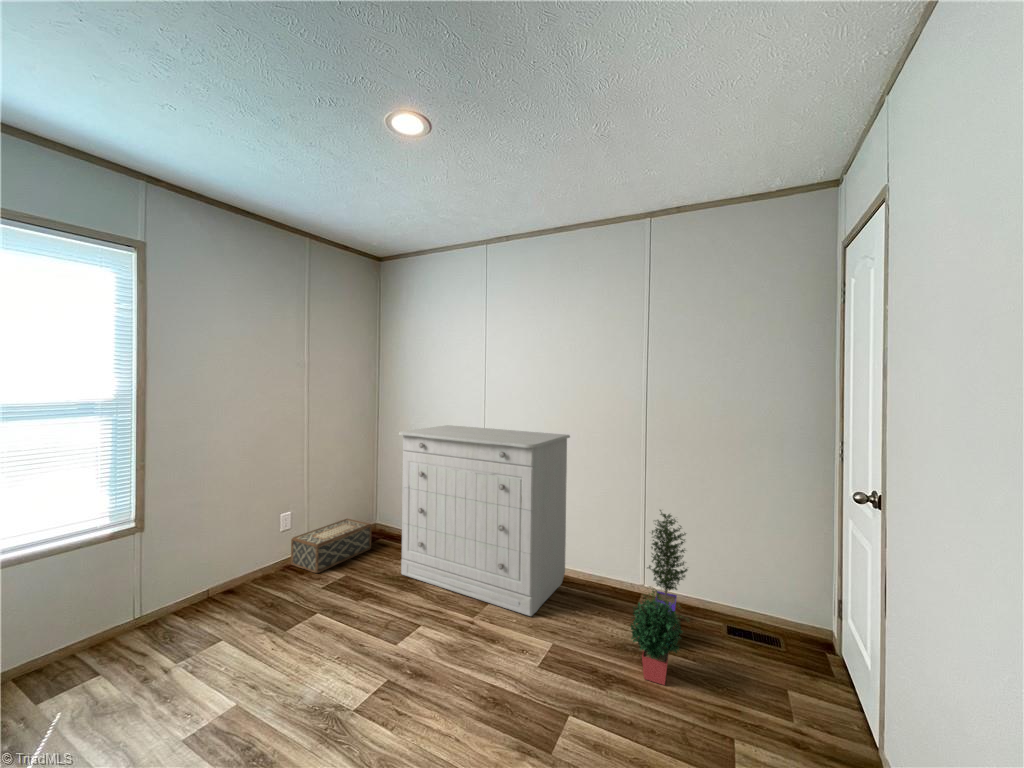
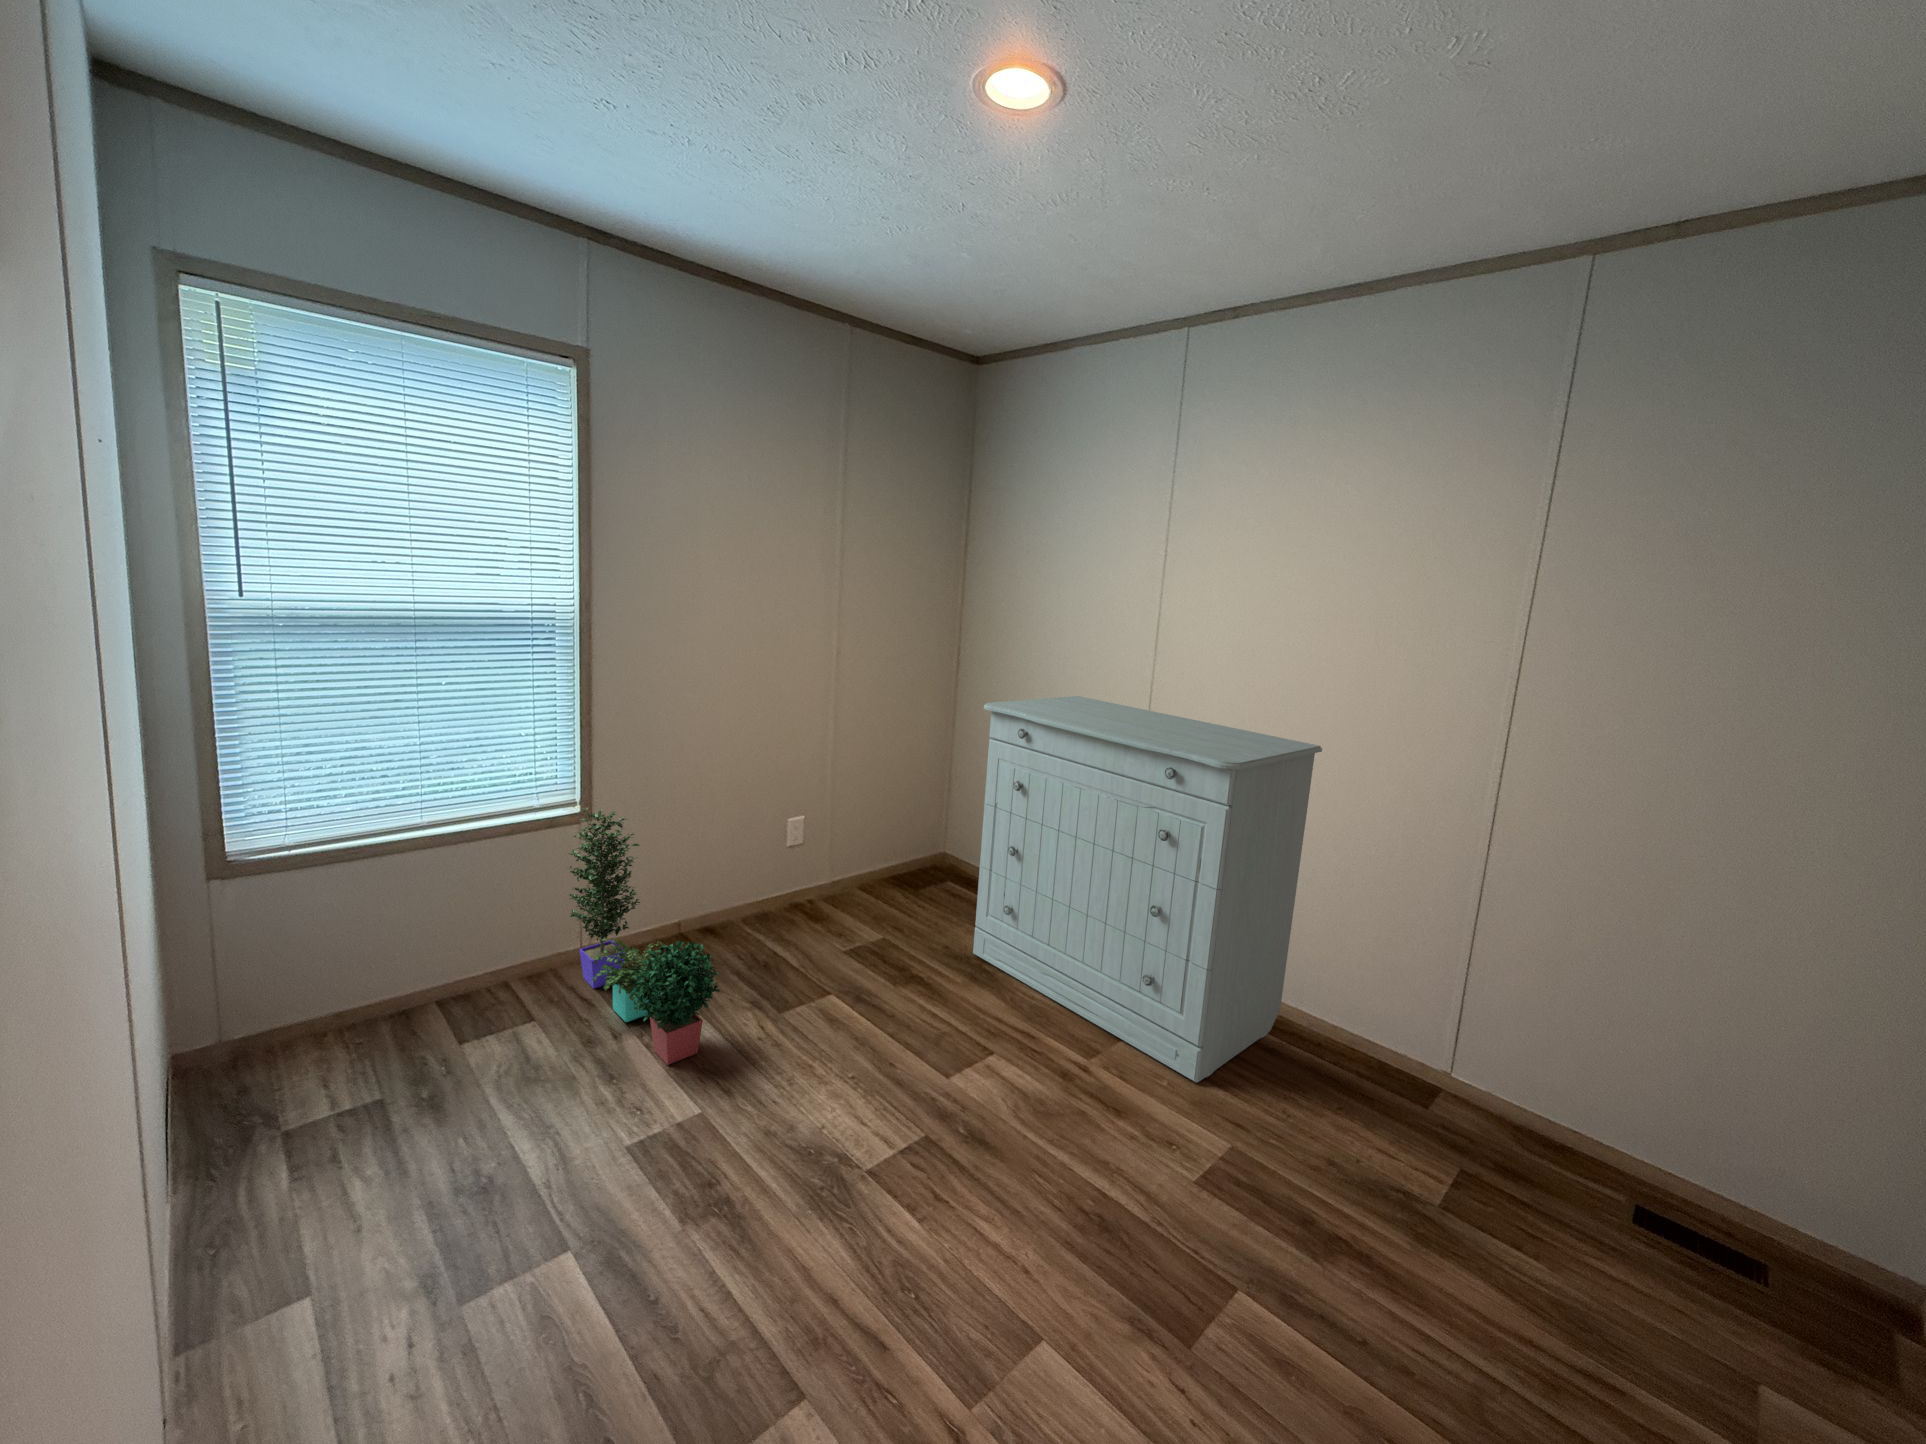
potted plant: present [631,510,688,685] -> present [569,808,720,1065]
woven basket: present [291,519,371,573] -> none [801,839,932,925]

